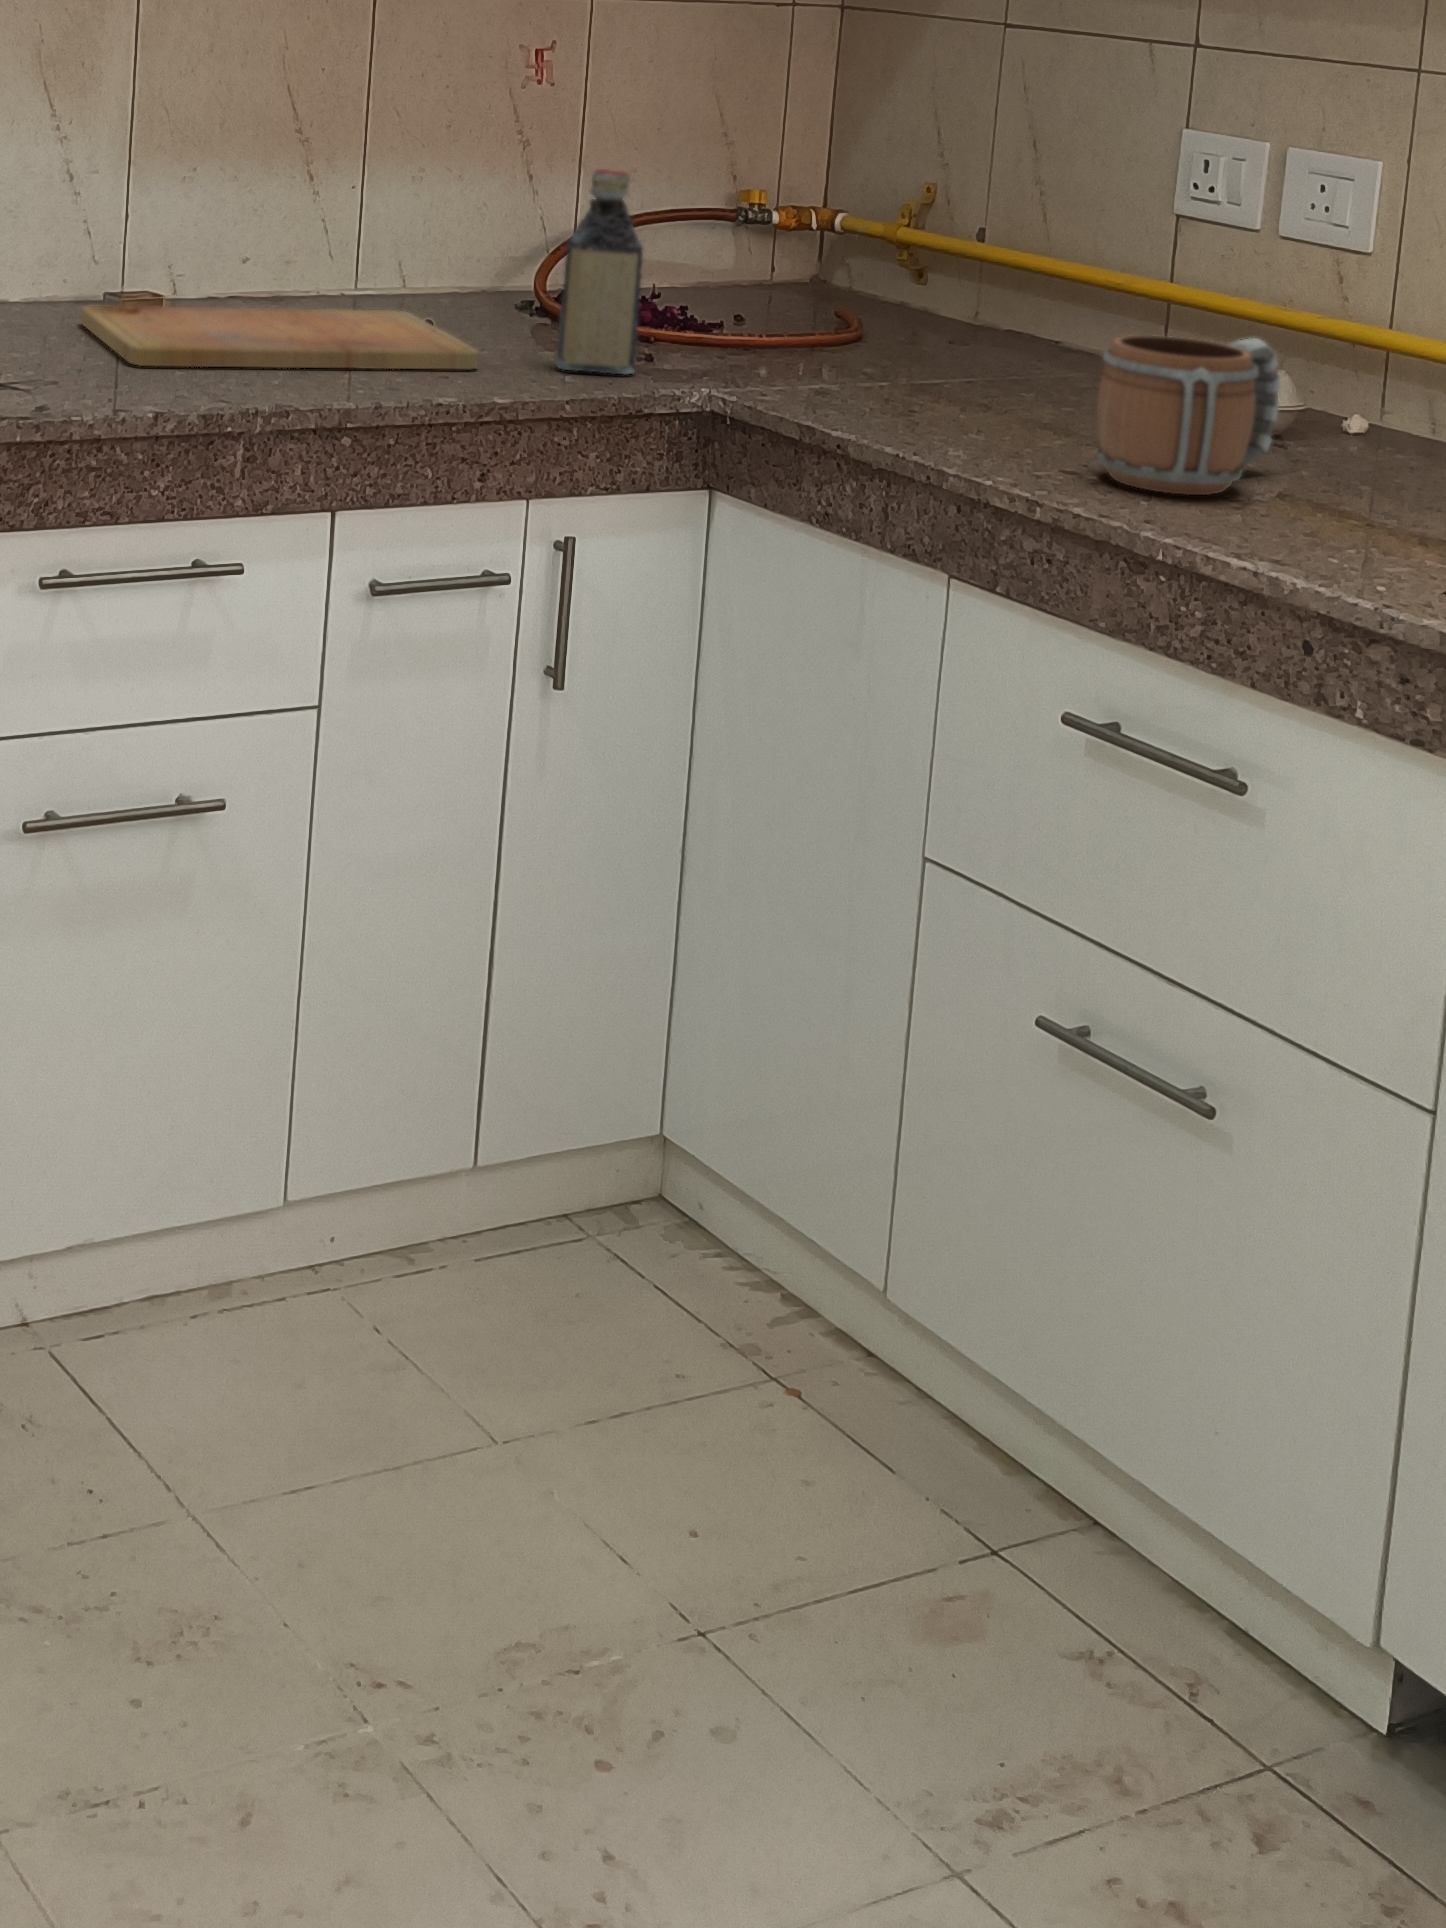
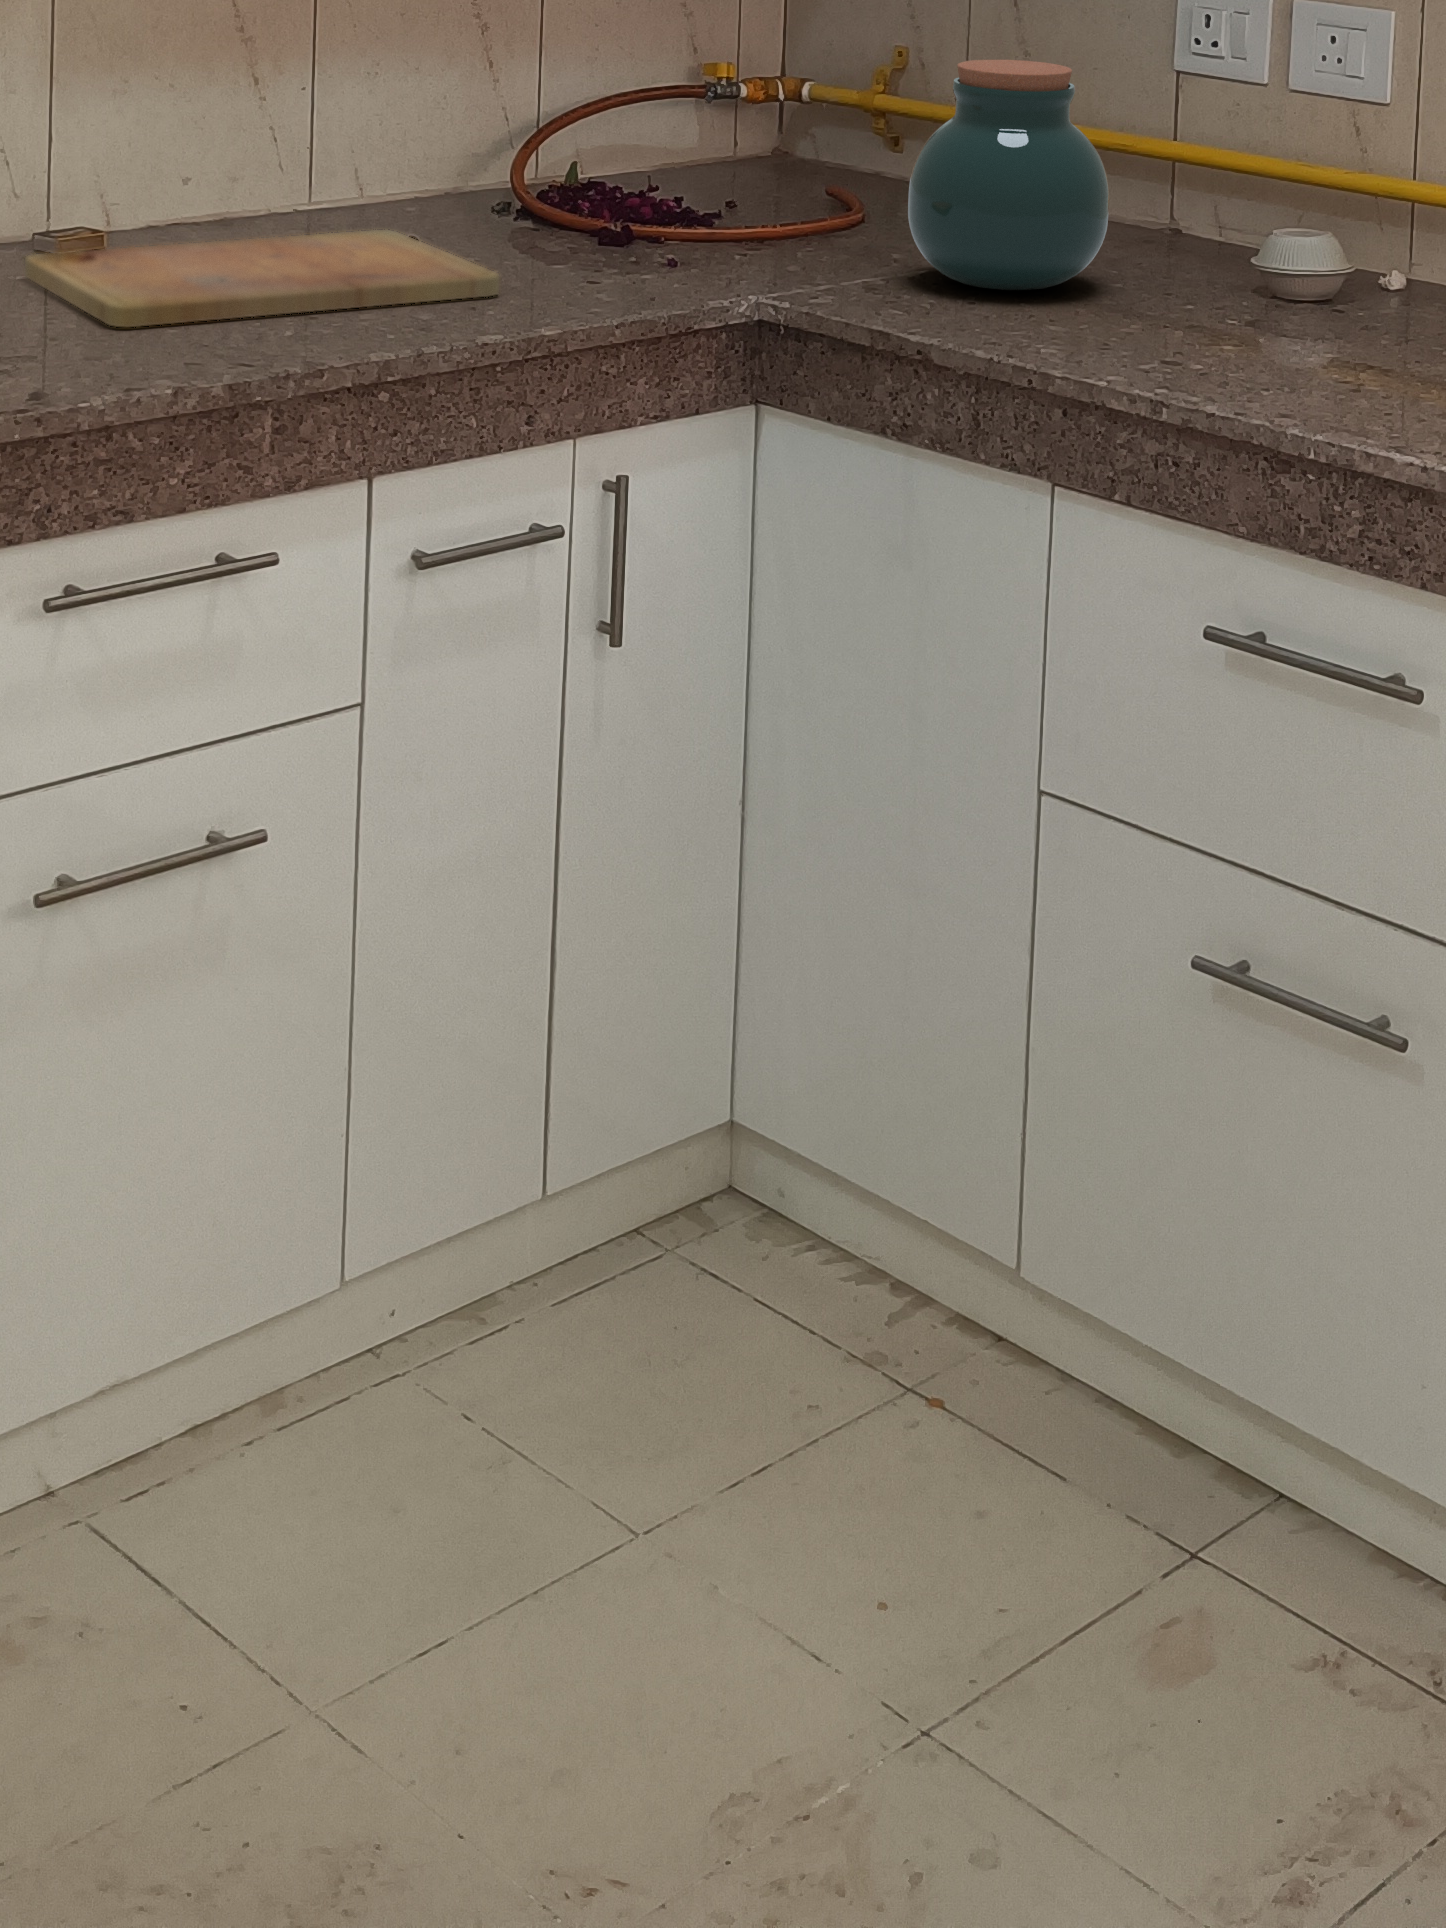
bottle: present [555,169,643,374] -> none [577,62,670,287]
jar: none [869,188,1063,404] -> present [908,59,1109,290]
mug: present [1097,335,1280,495] -> none [1195,205,1360,379]

